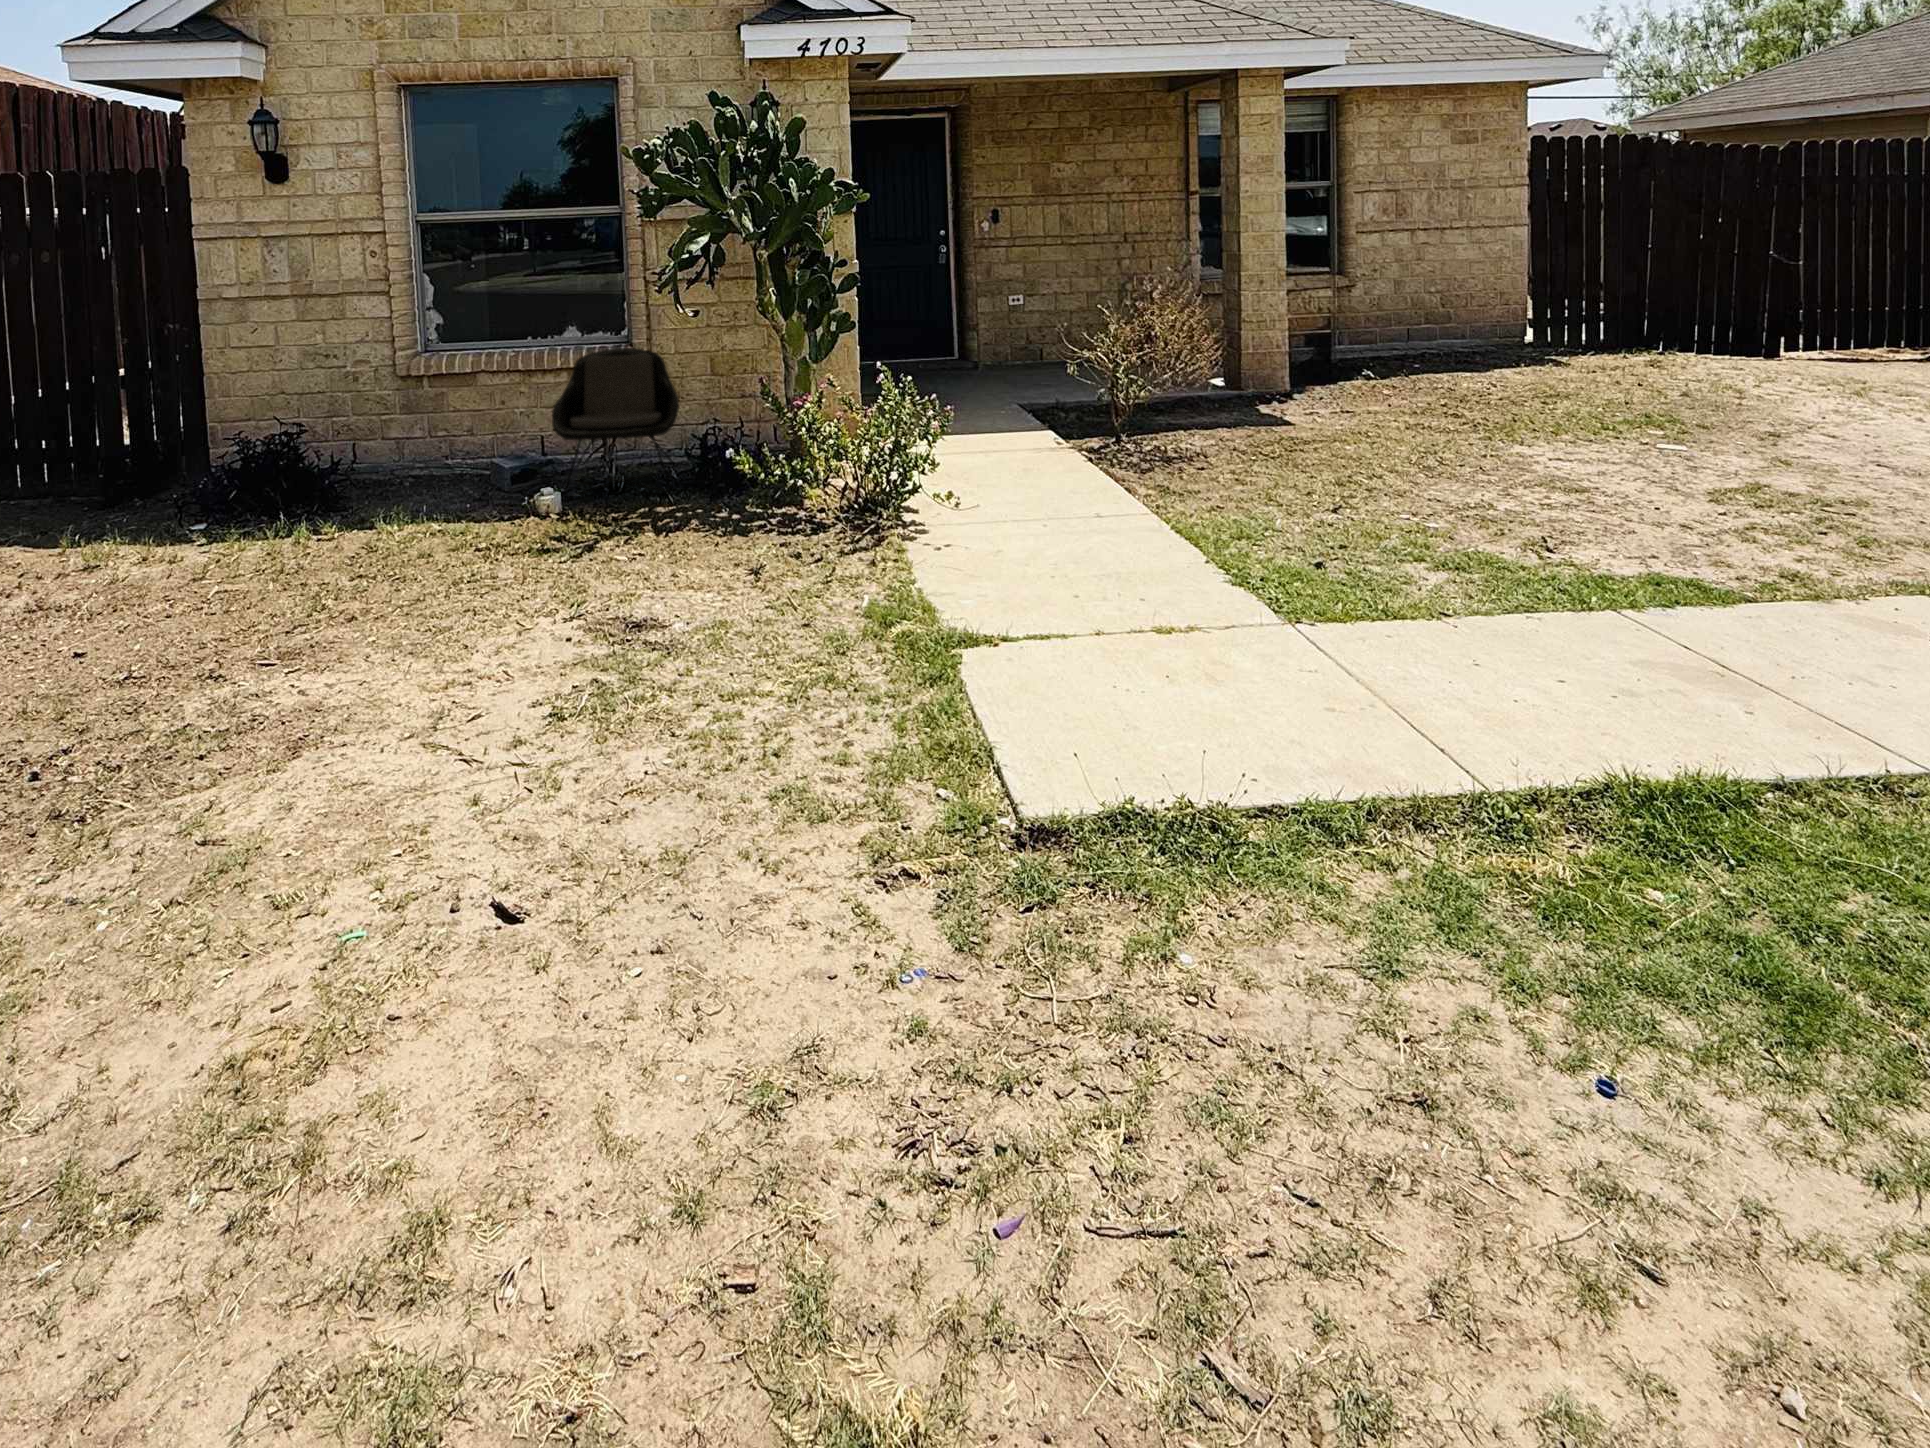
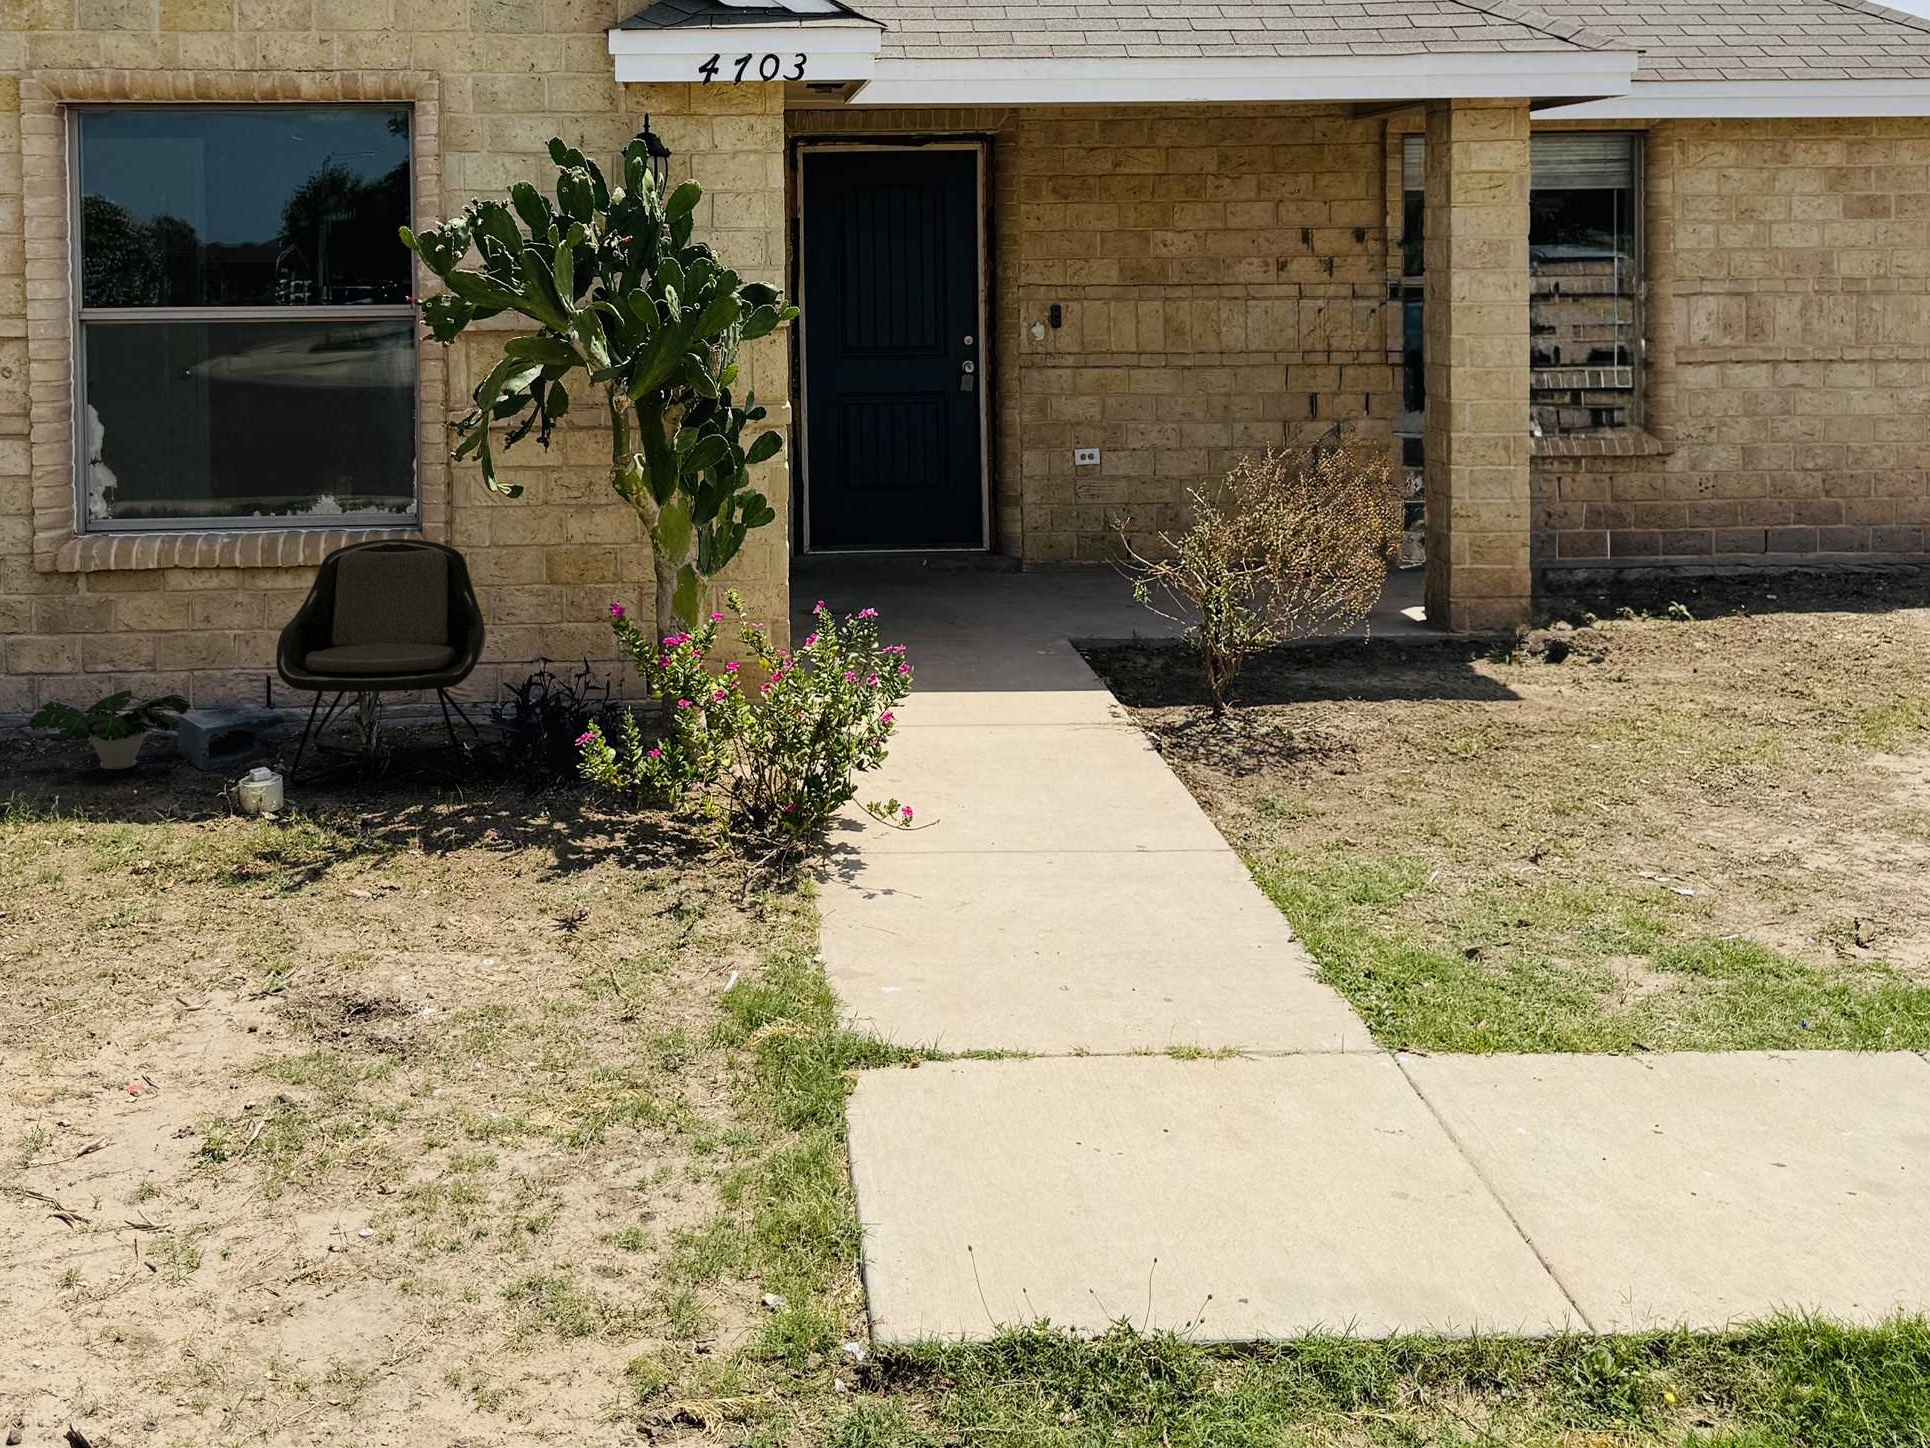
potted plant: none [398,446,497,494] -> present [29,690,189,769]

